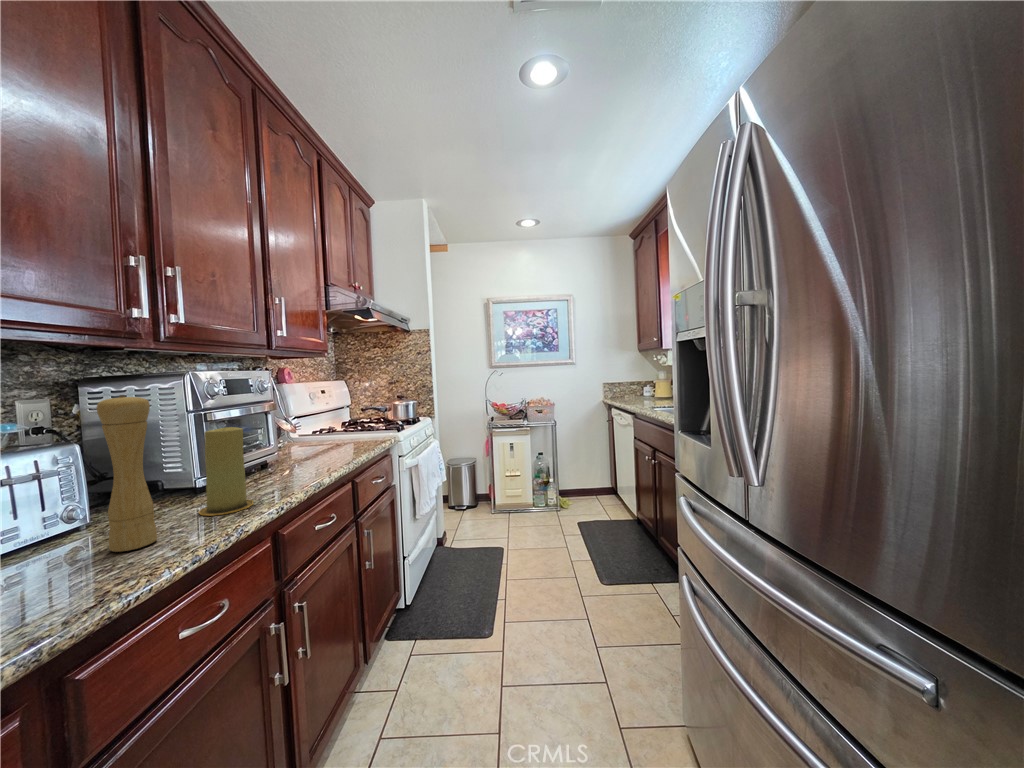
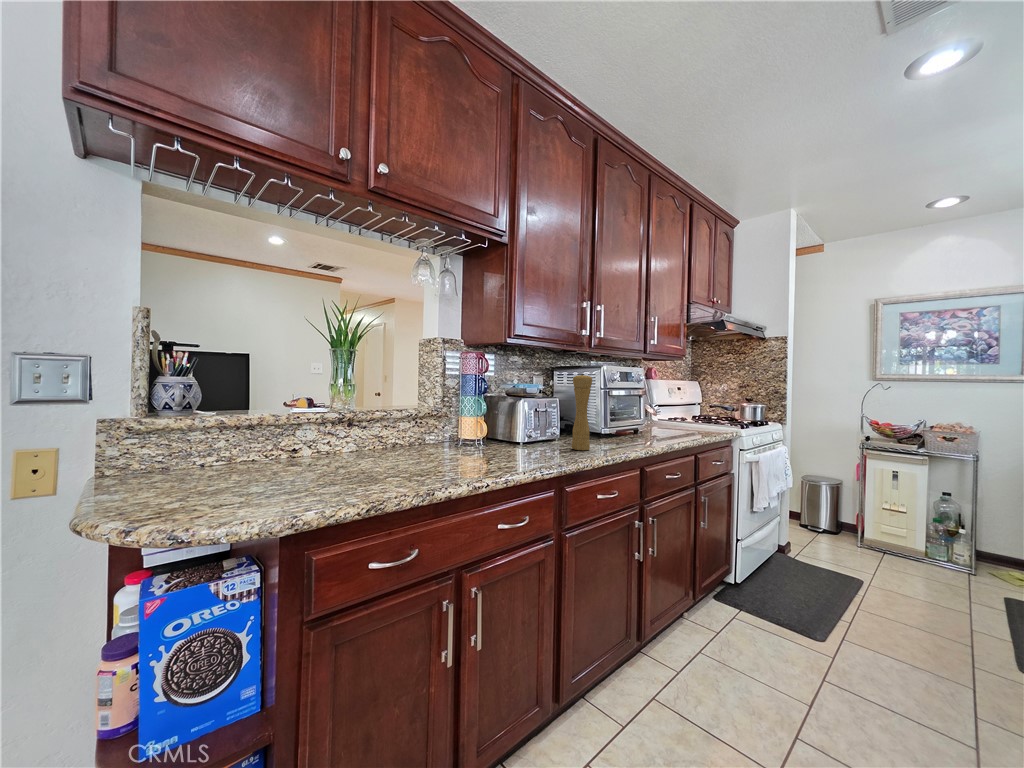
candle: present [199,427,253,516] -> none [605,399,632,447]

